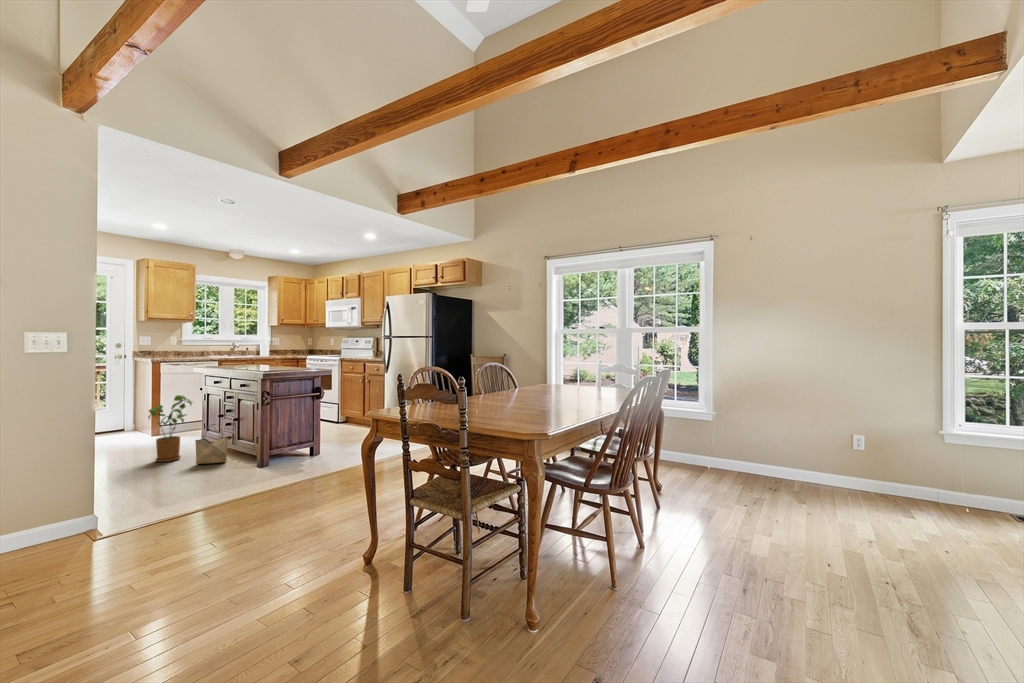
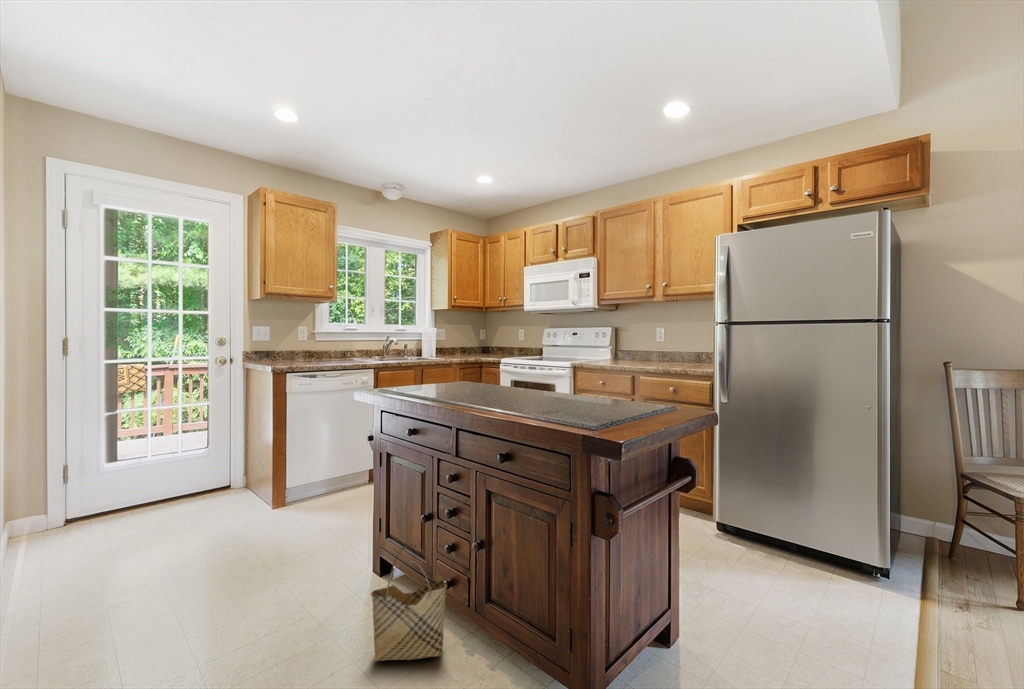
house plant: present [148,395,192,462] -> none [264,460,357,630]

